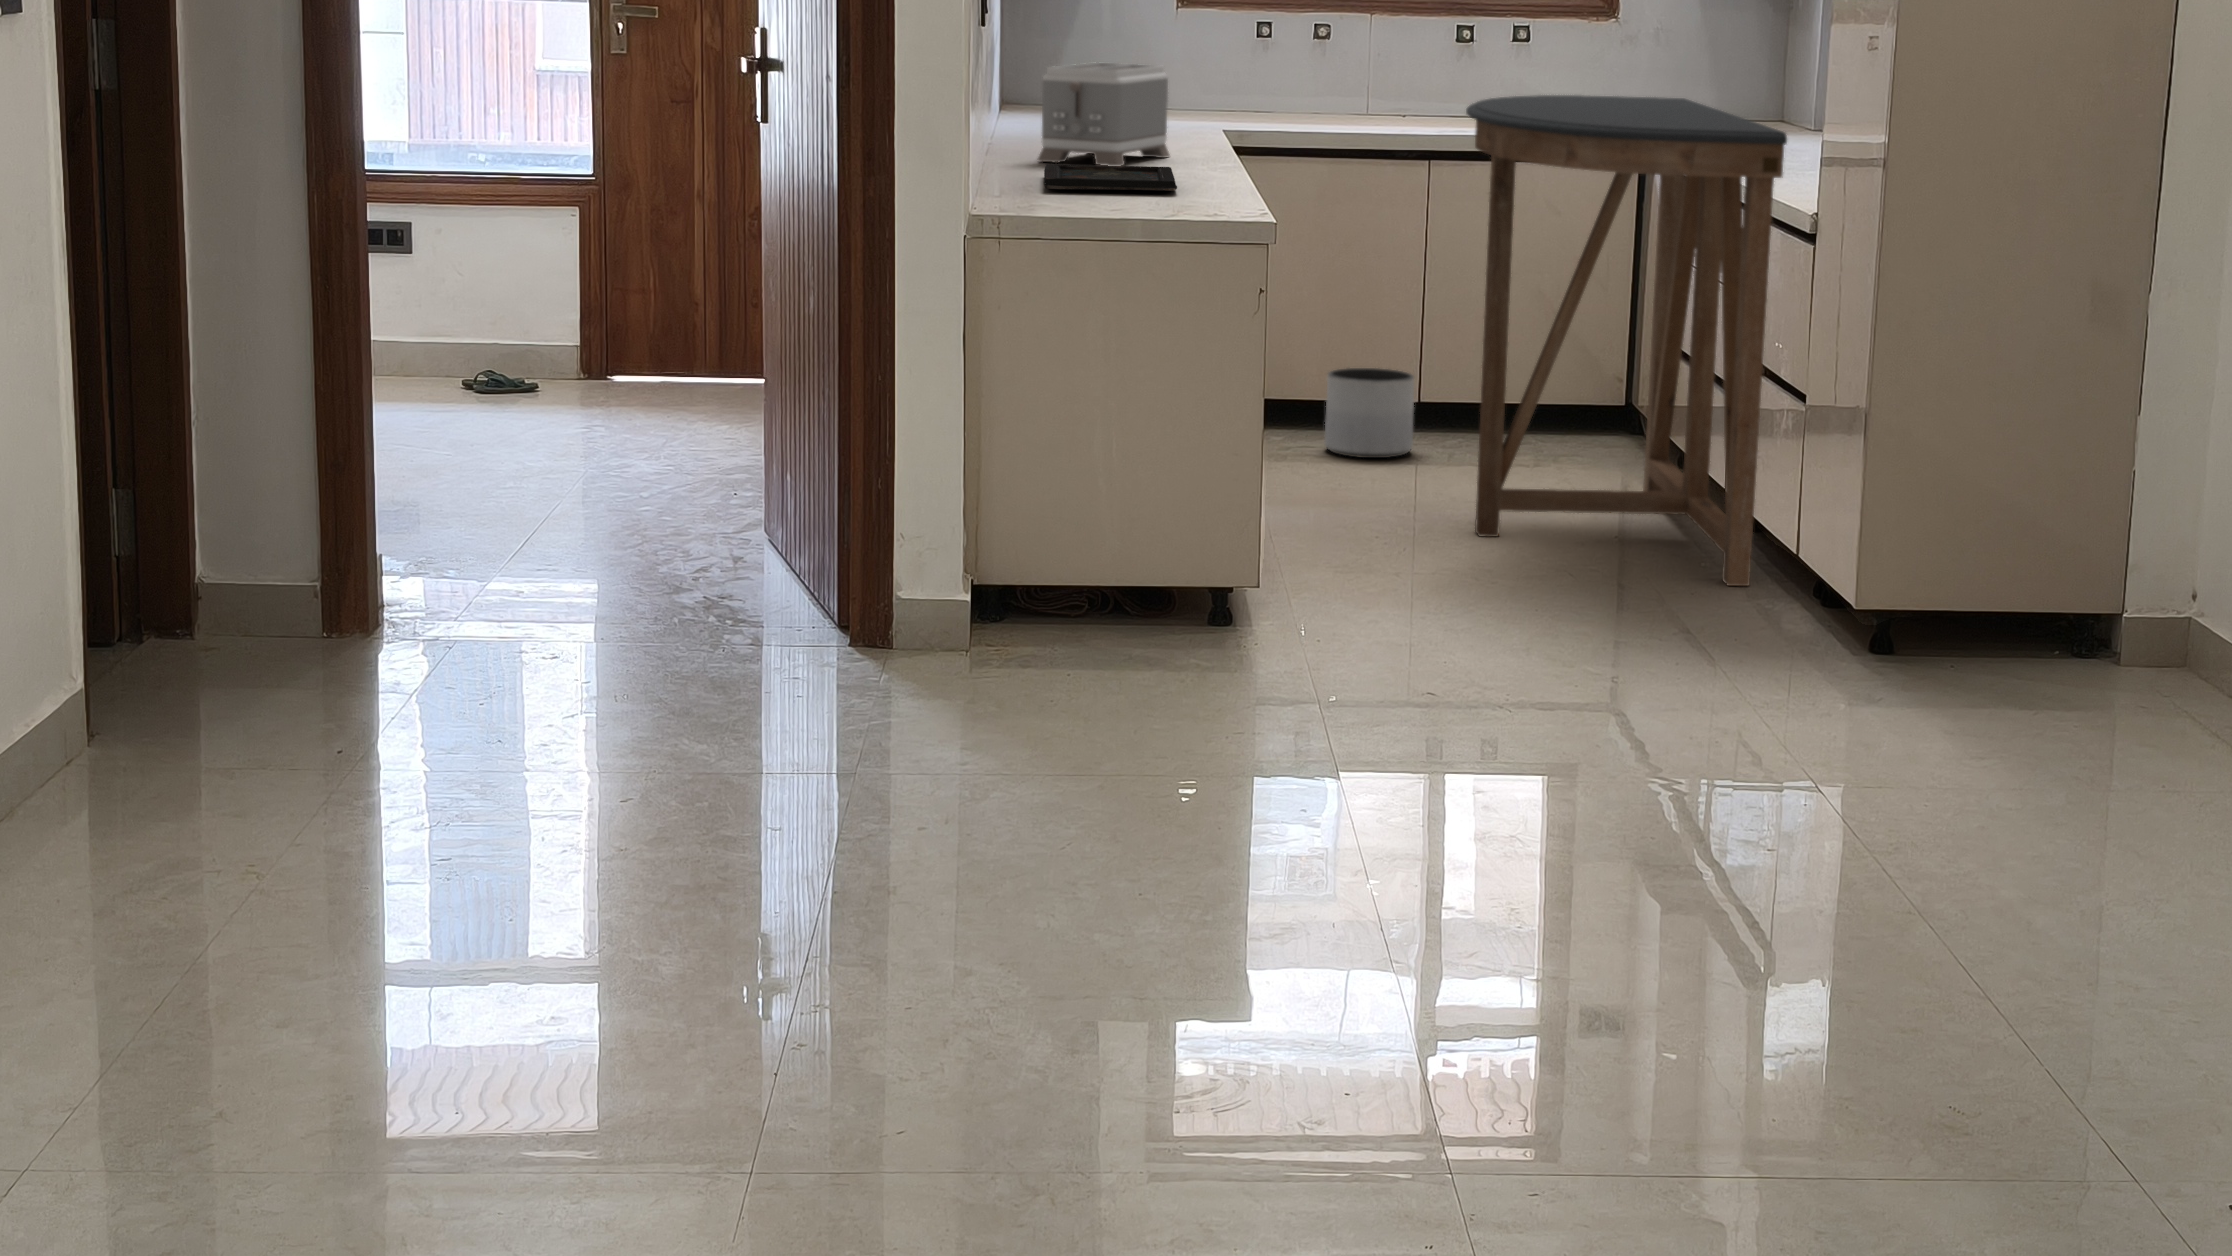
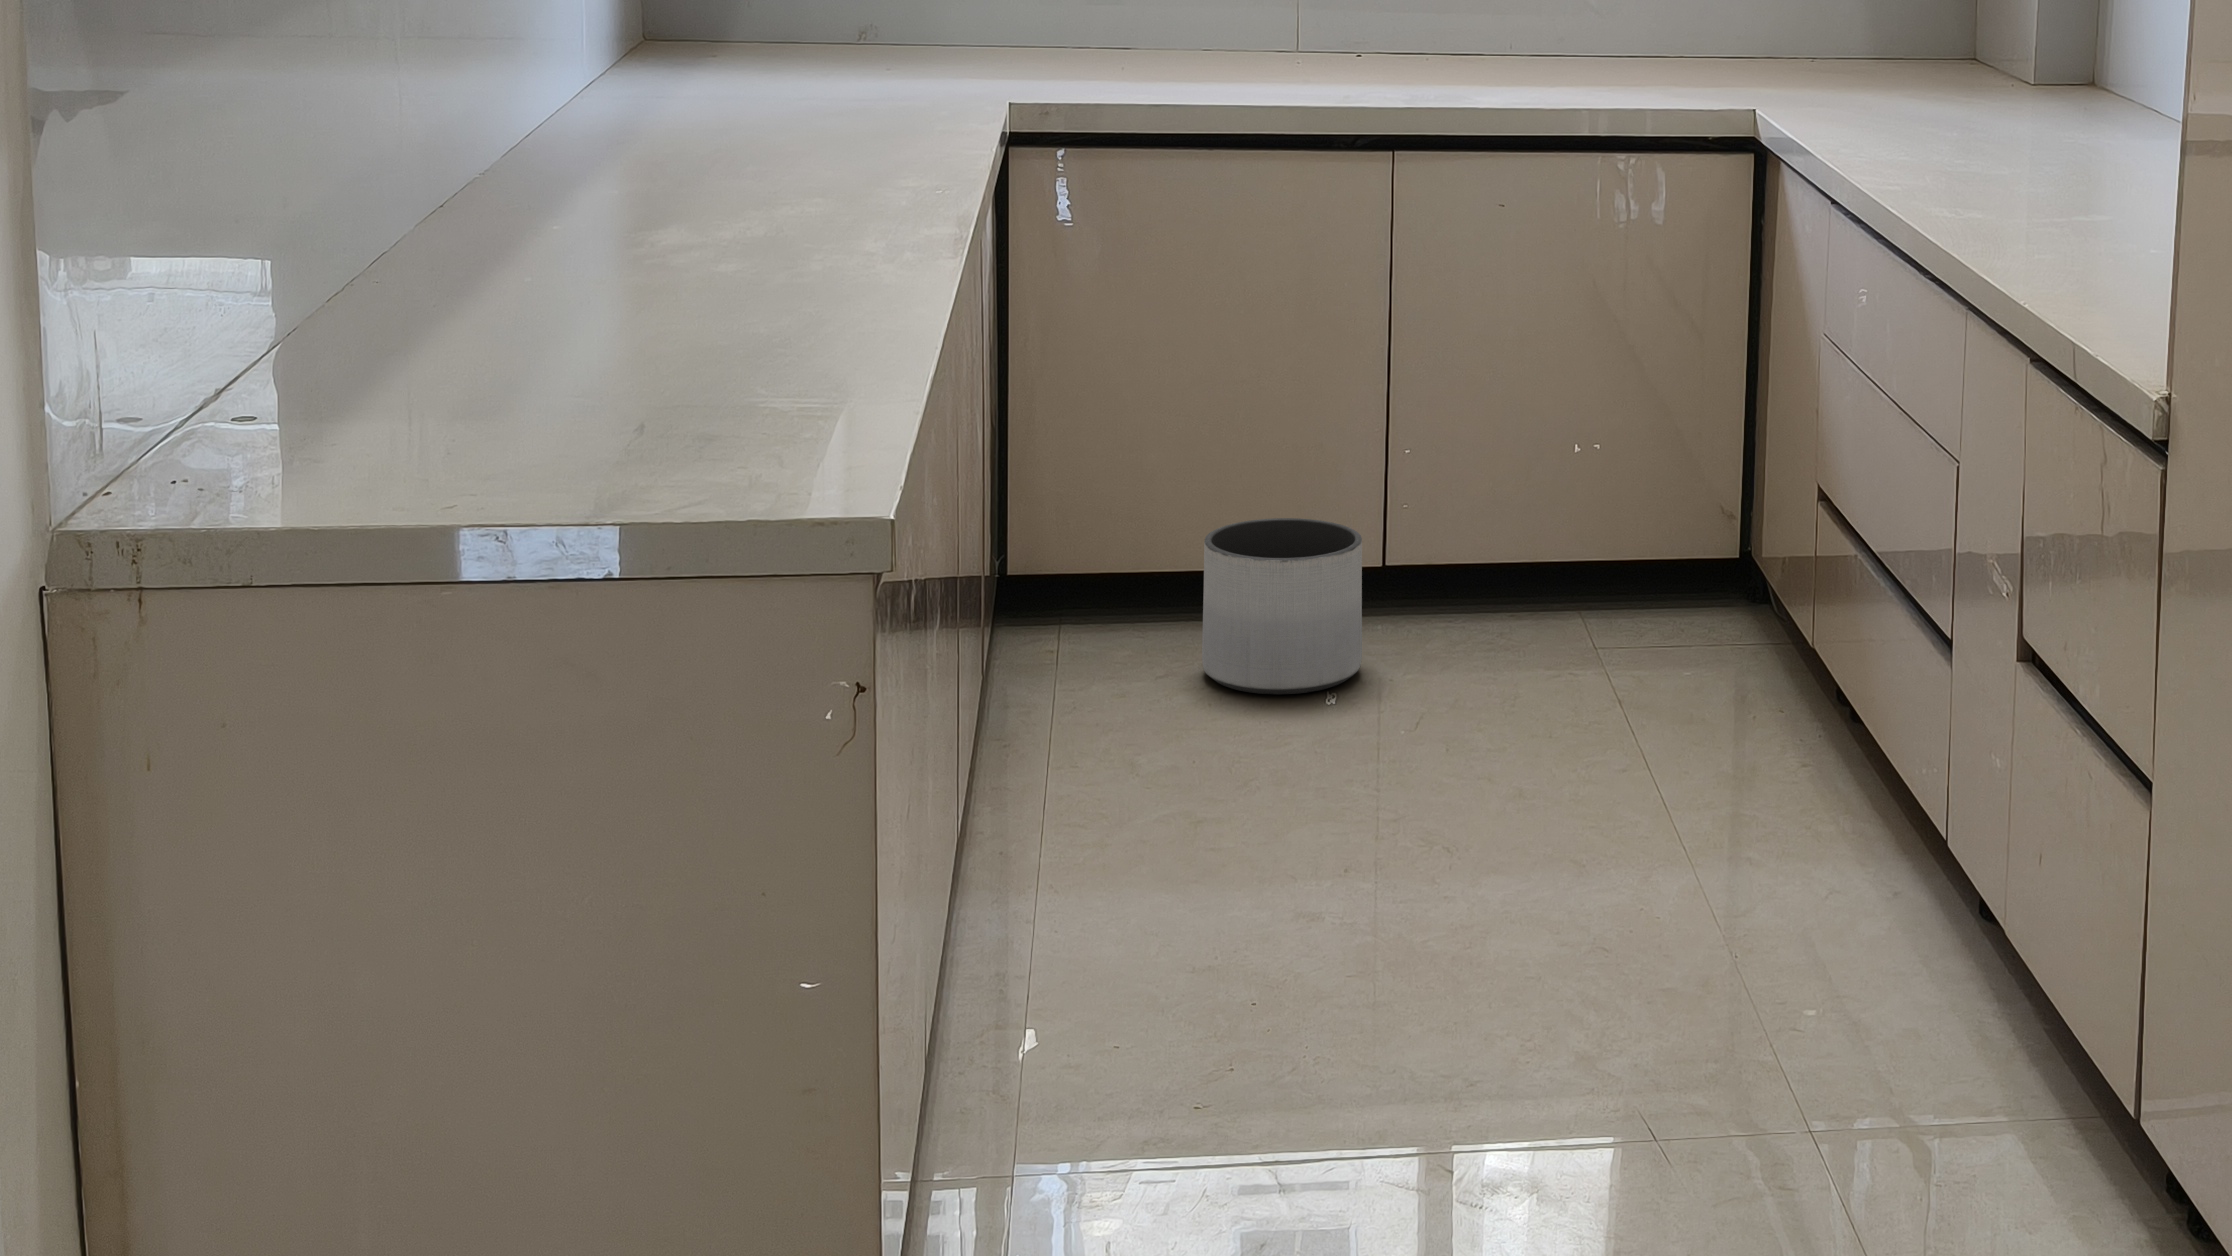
toaster: present [1038,63,1170,166] -> none [487,10,818,244]
console table: present [1466,95,1787,586] -> none [1416,56,2106,1139]
tray: present [1044,164,1177,191] -> none [336,267,736,364]

